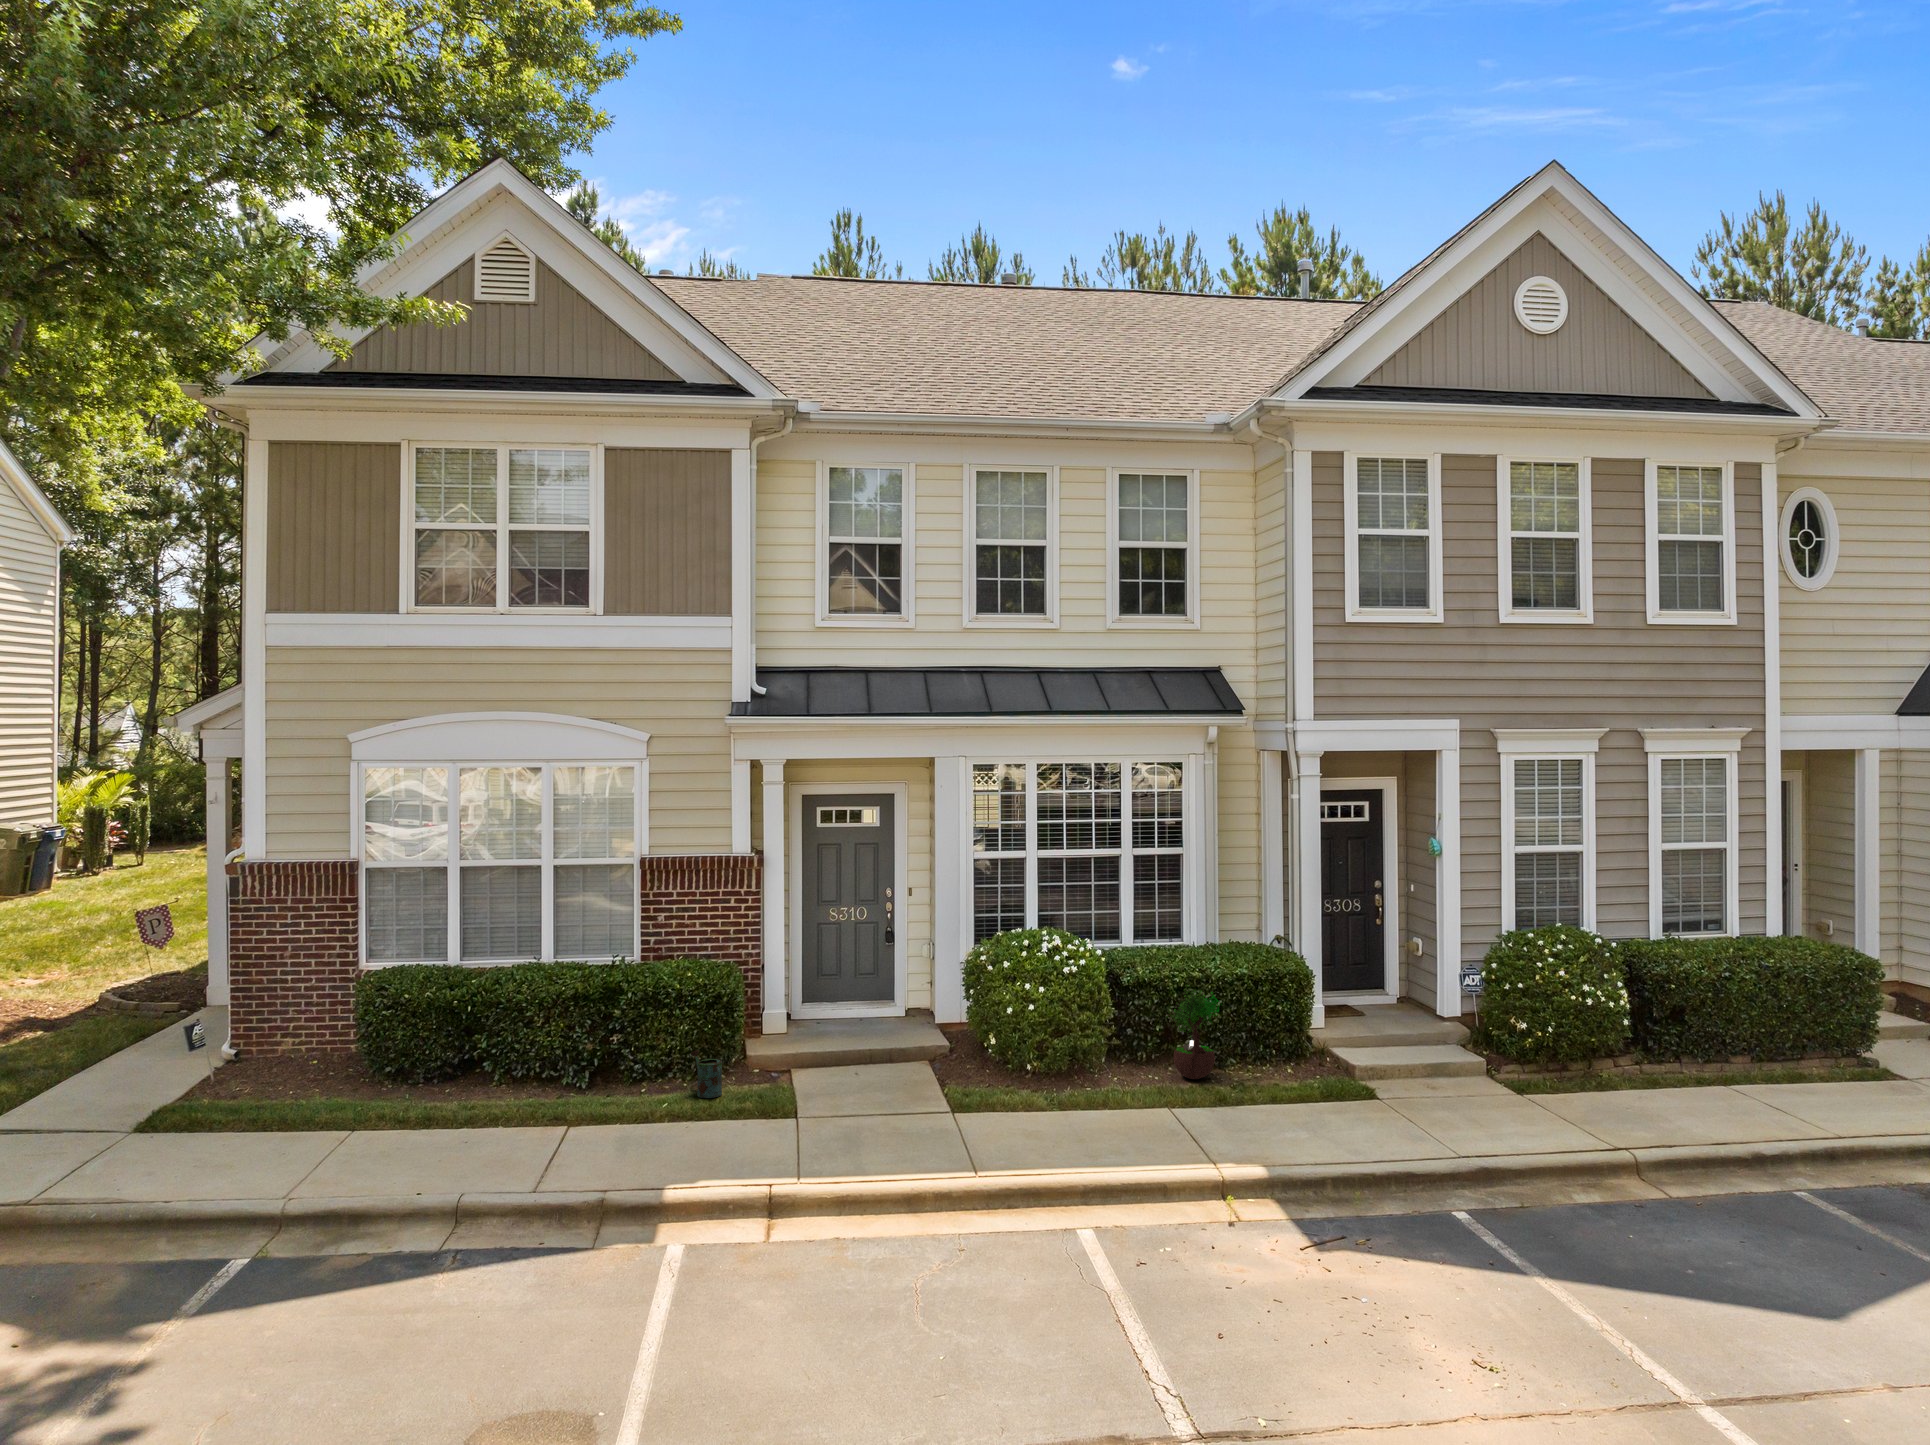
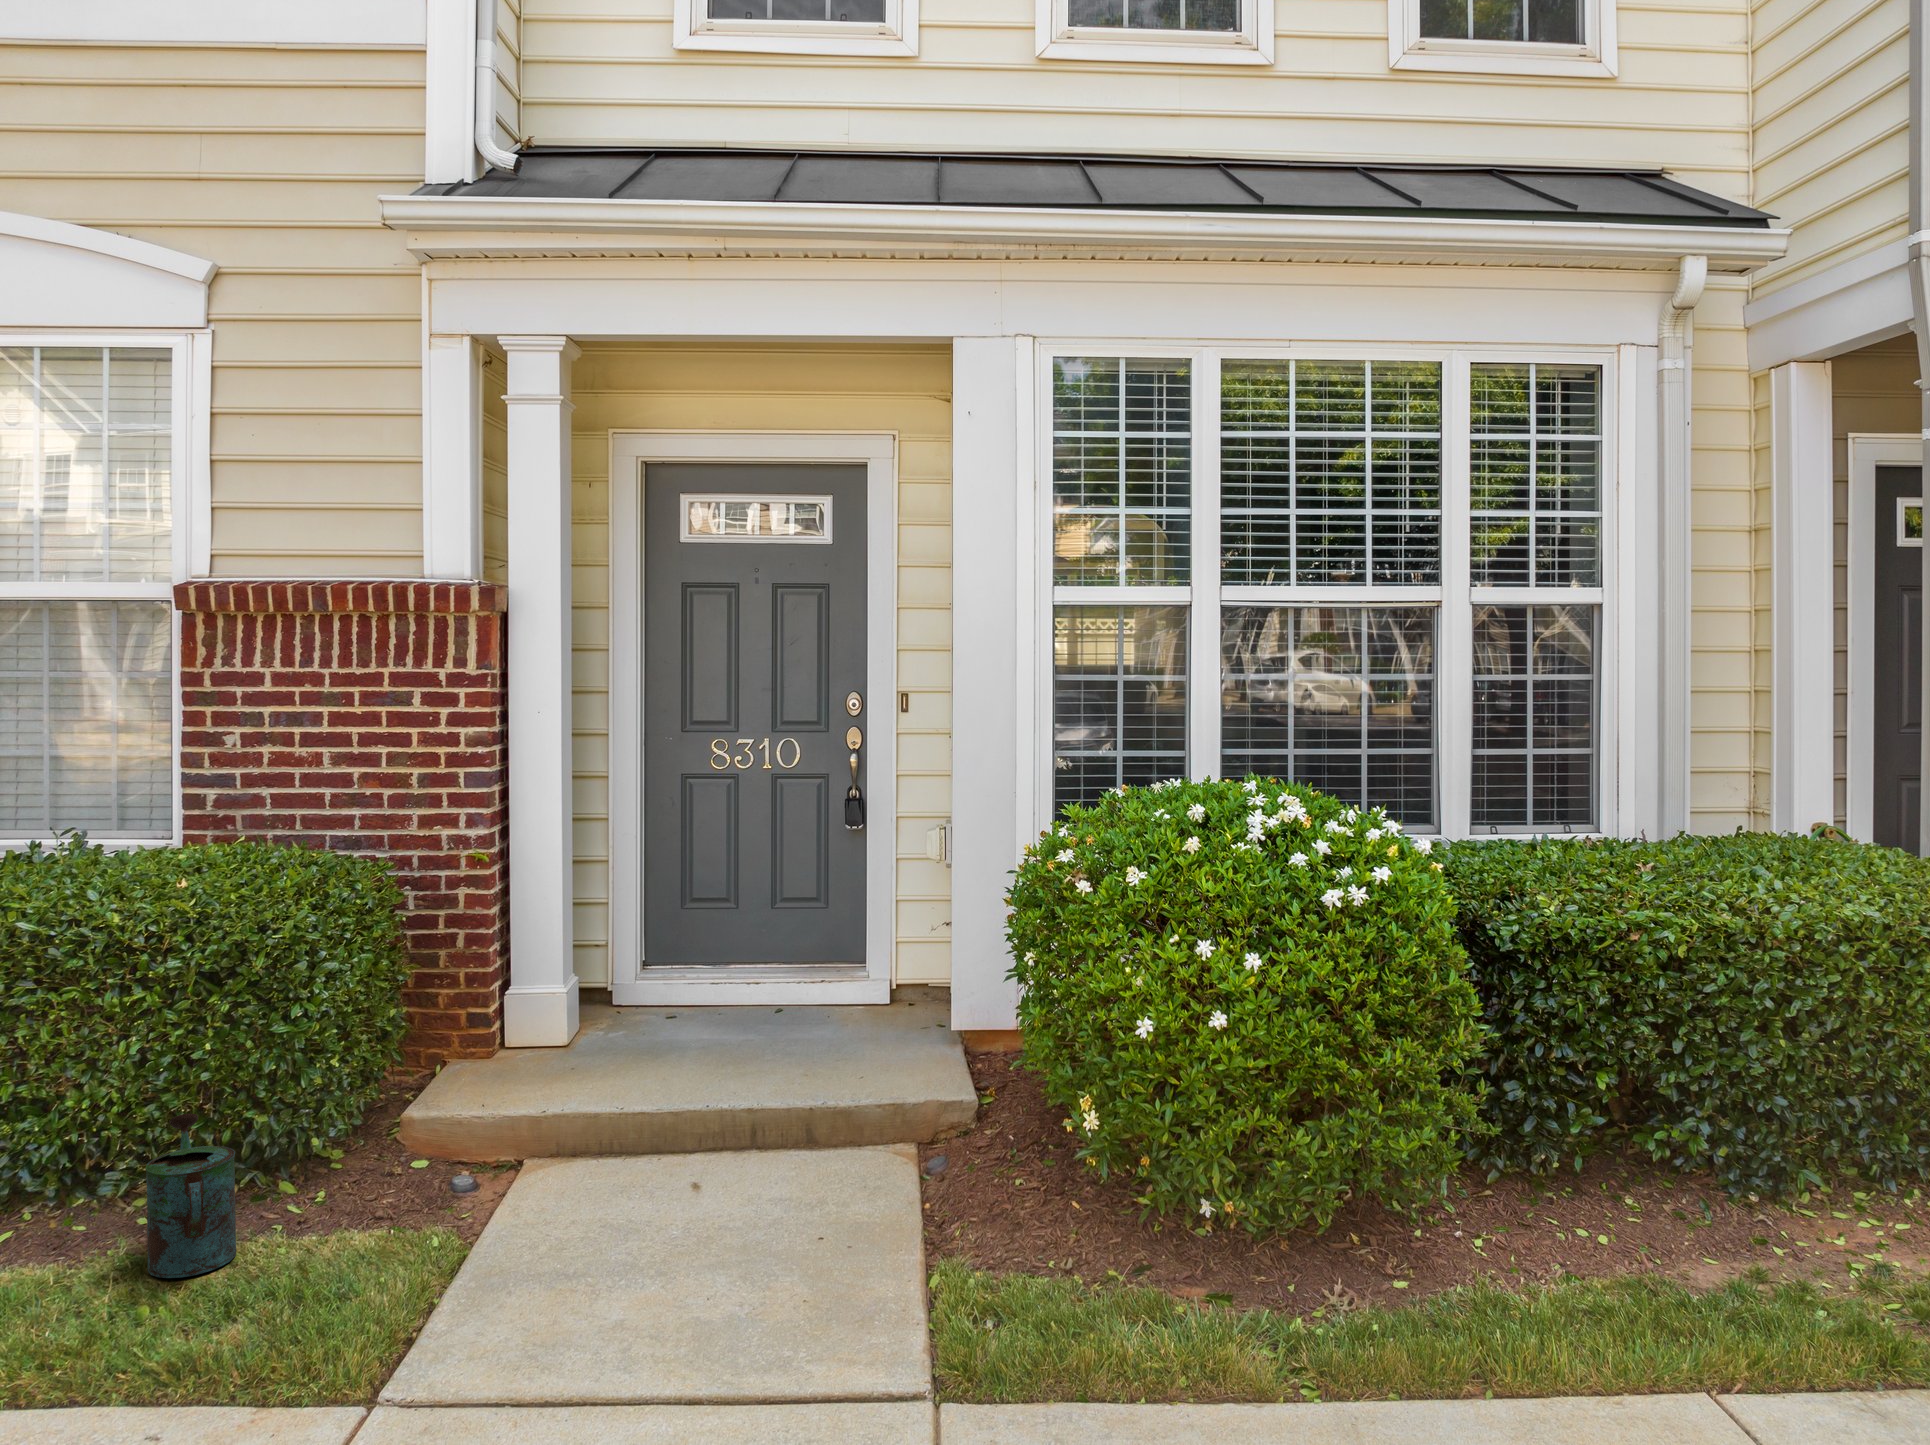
potted tree: present [1167,989,1220,1079] -> none [1658,952,1859,1256]

